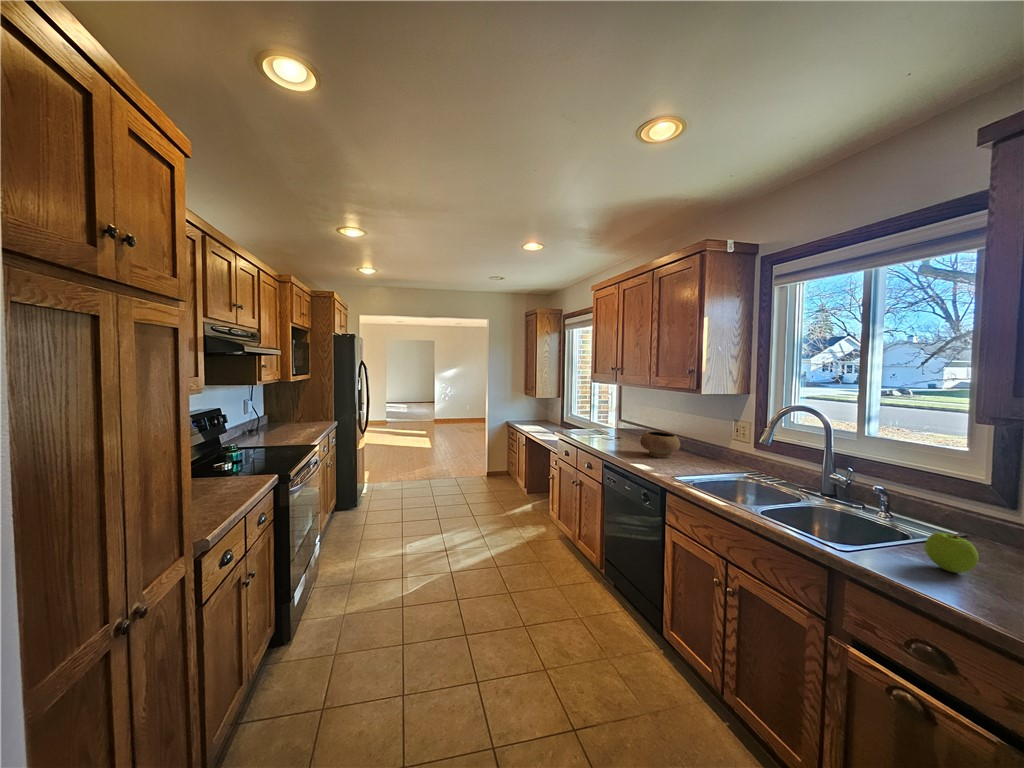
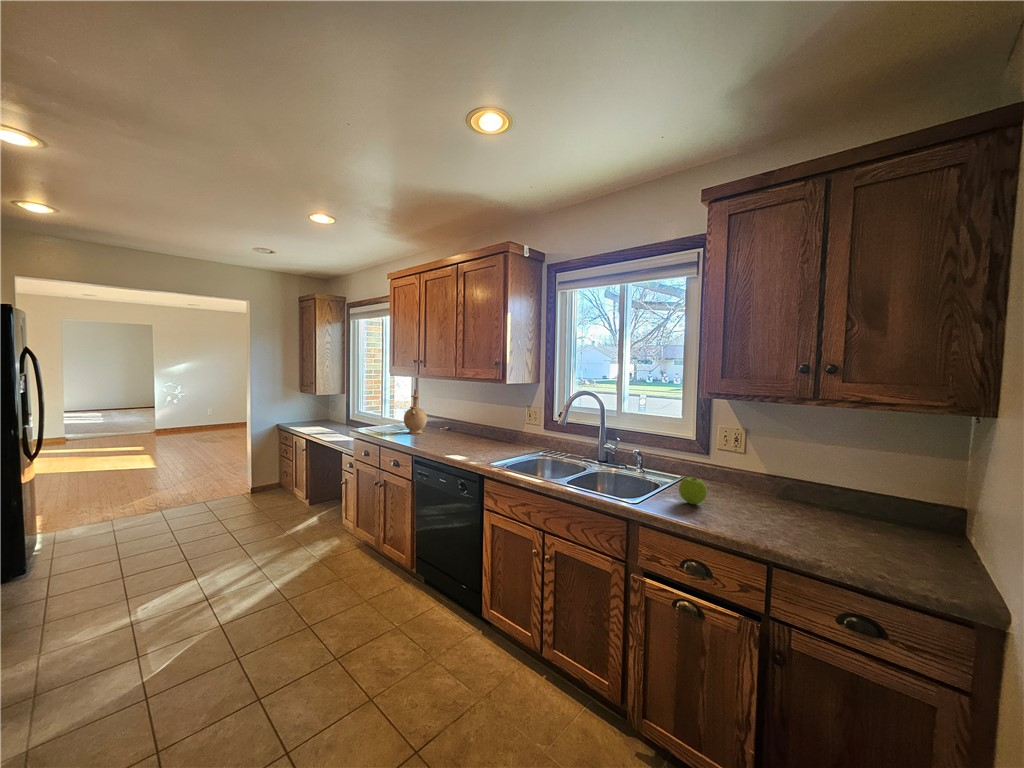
vase: none [602,396,624,439] -> present [404,389,427,434]
bowl: present [640,431,680,458] -> none [449,422,485,447]

